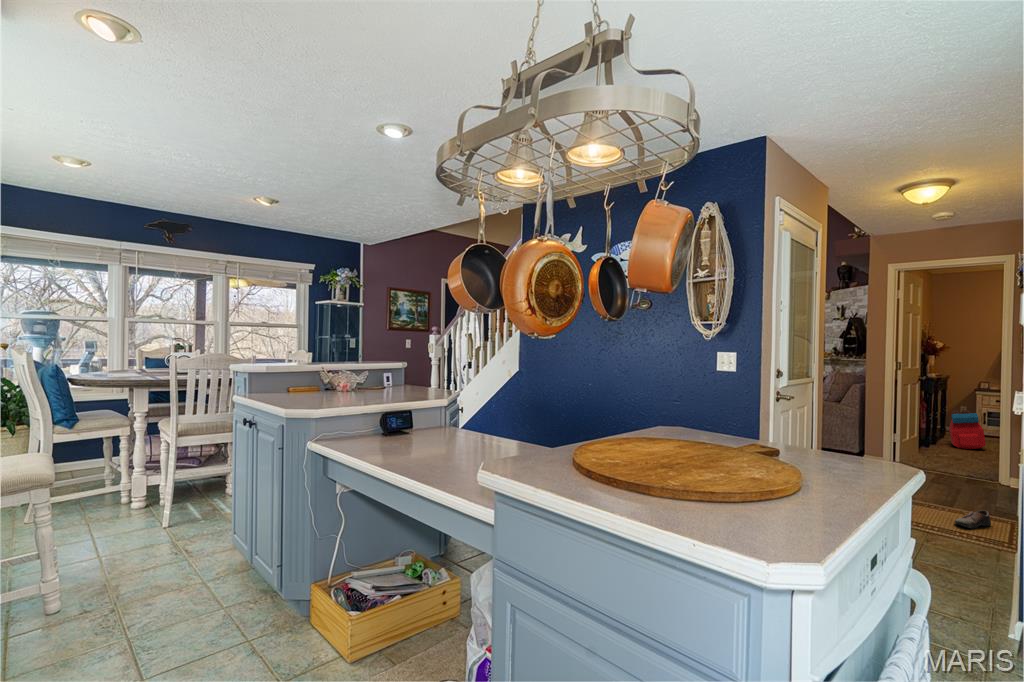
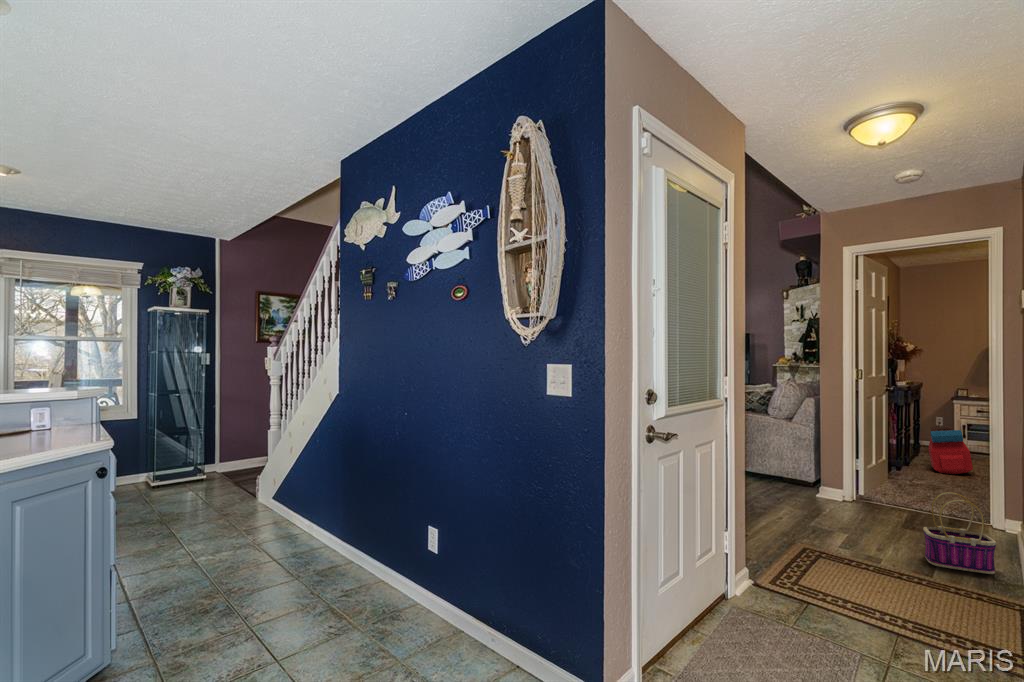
basket: none [946,451,998,507] -> present [923,492,996,574]
shoe: present [955,510,991,528] -> none [937,590,991,622]

